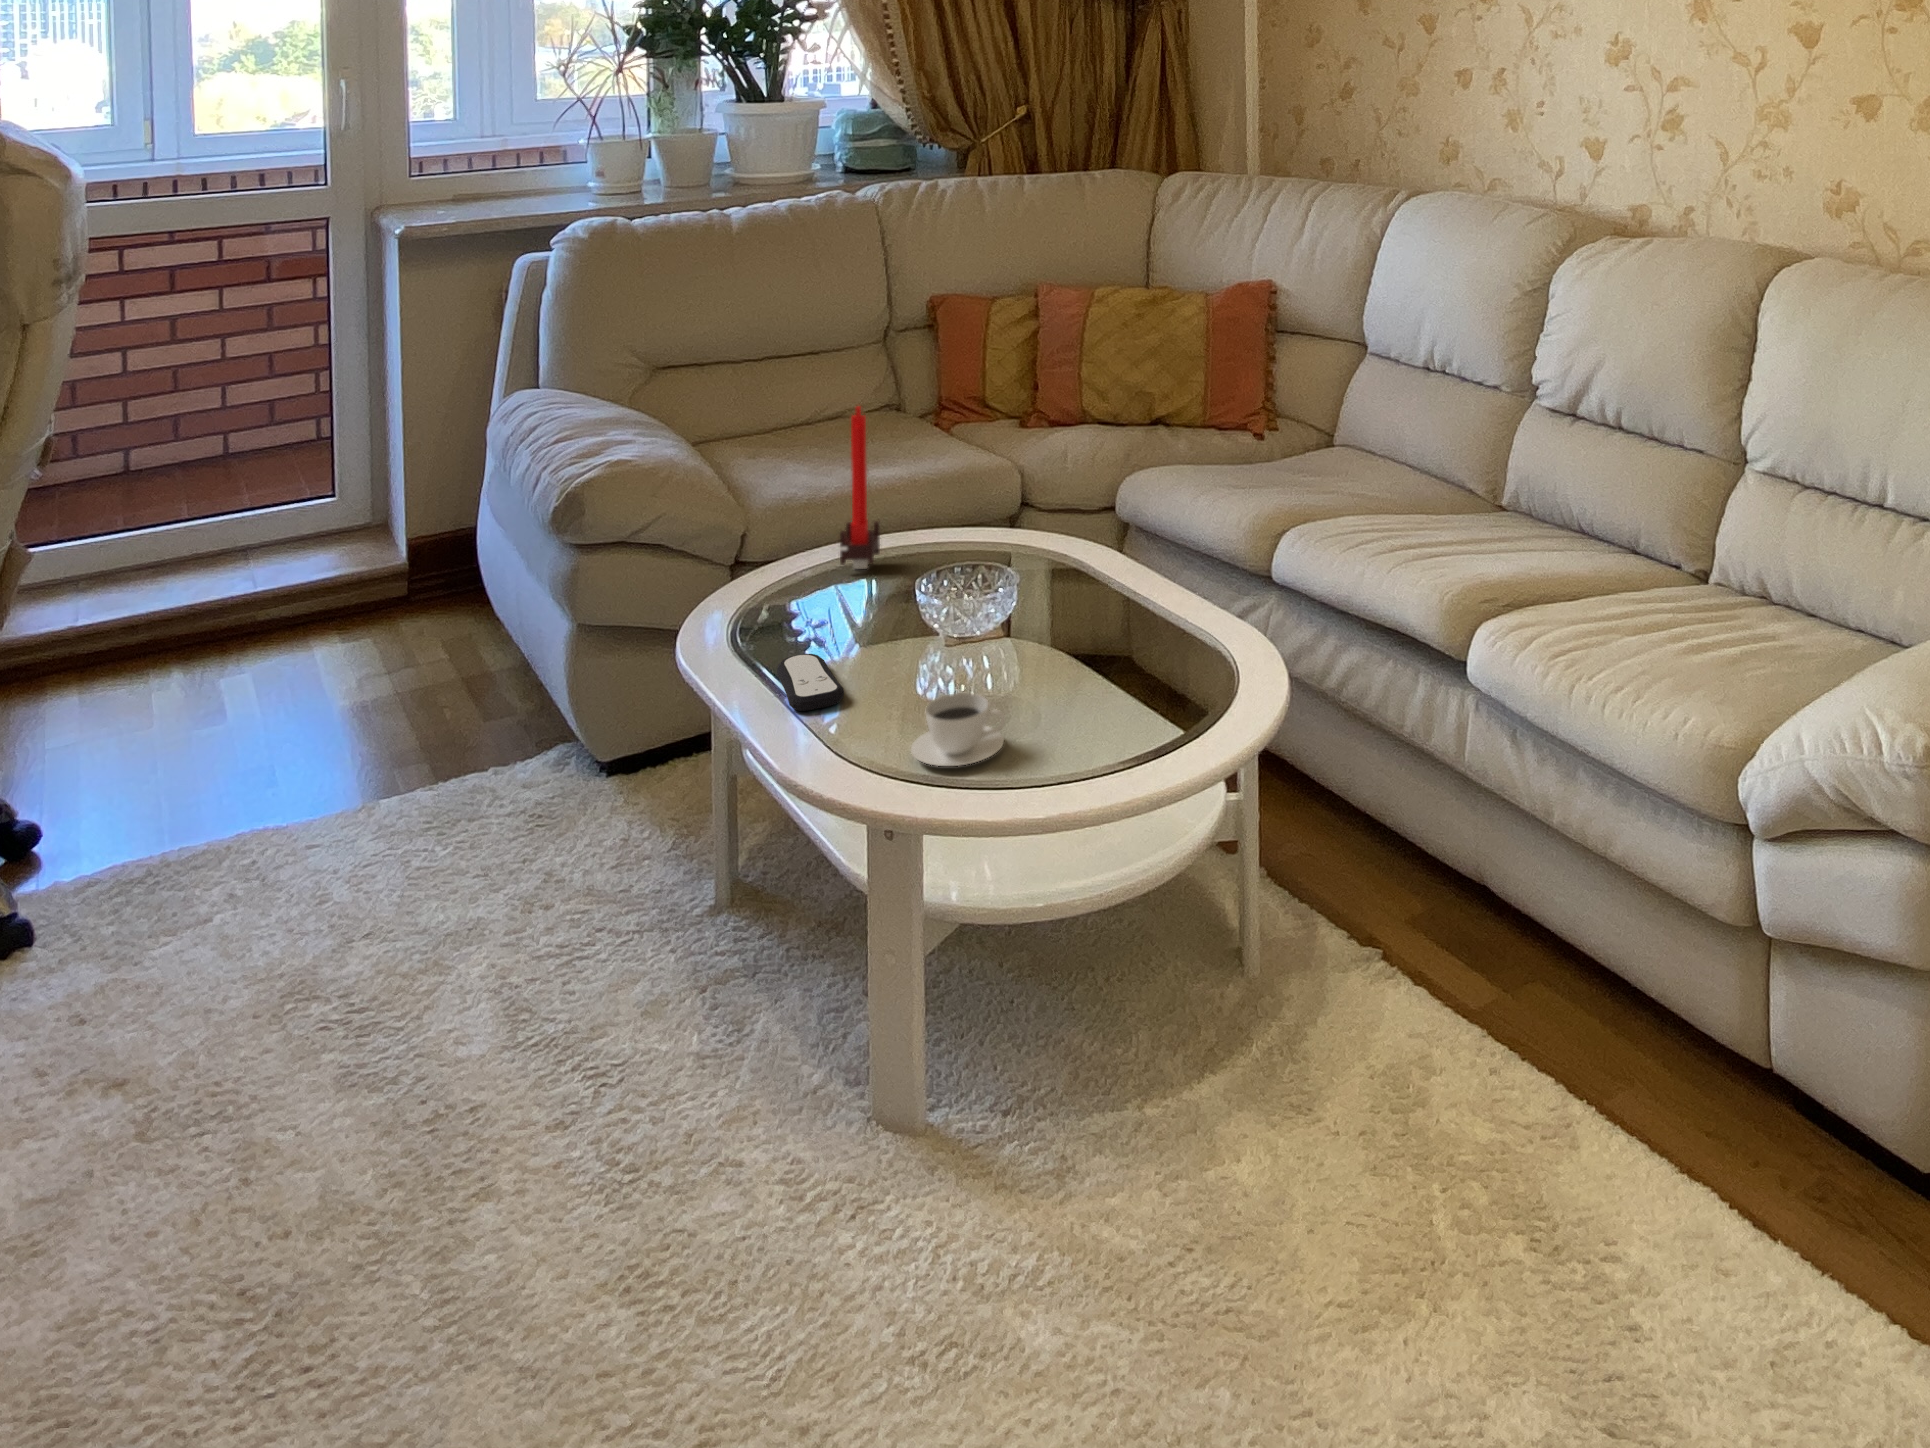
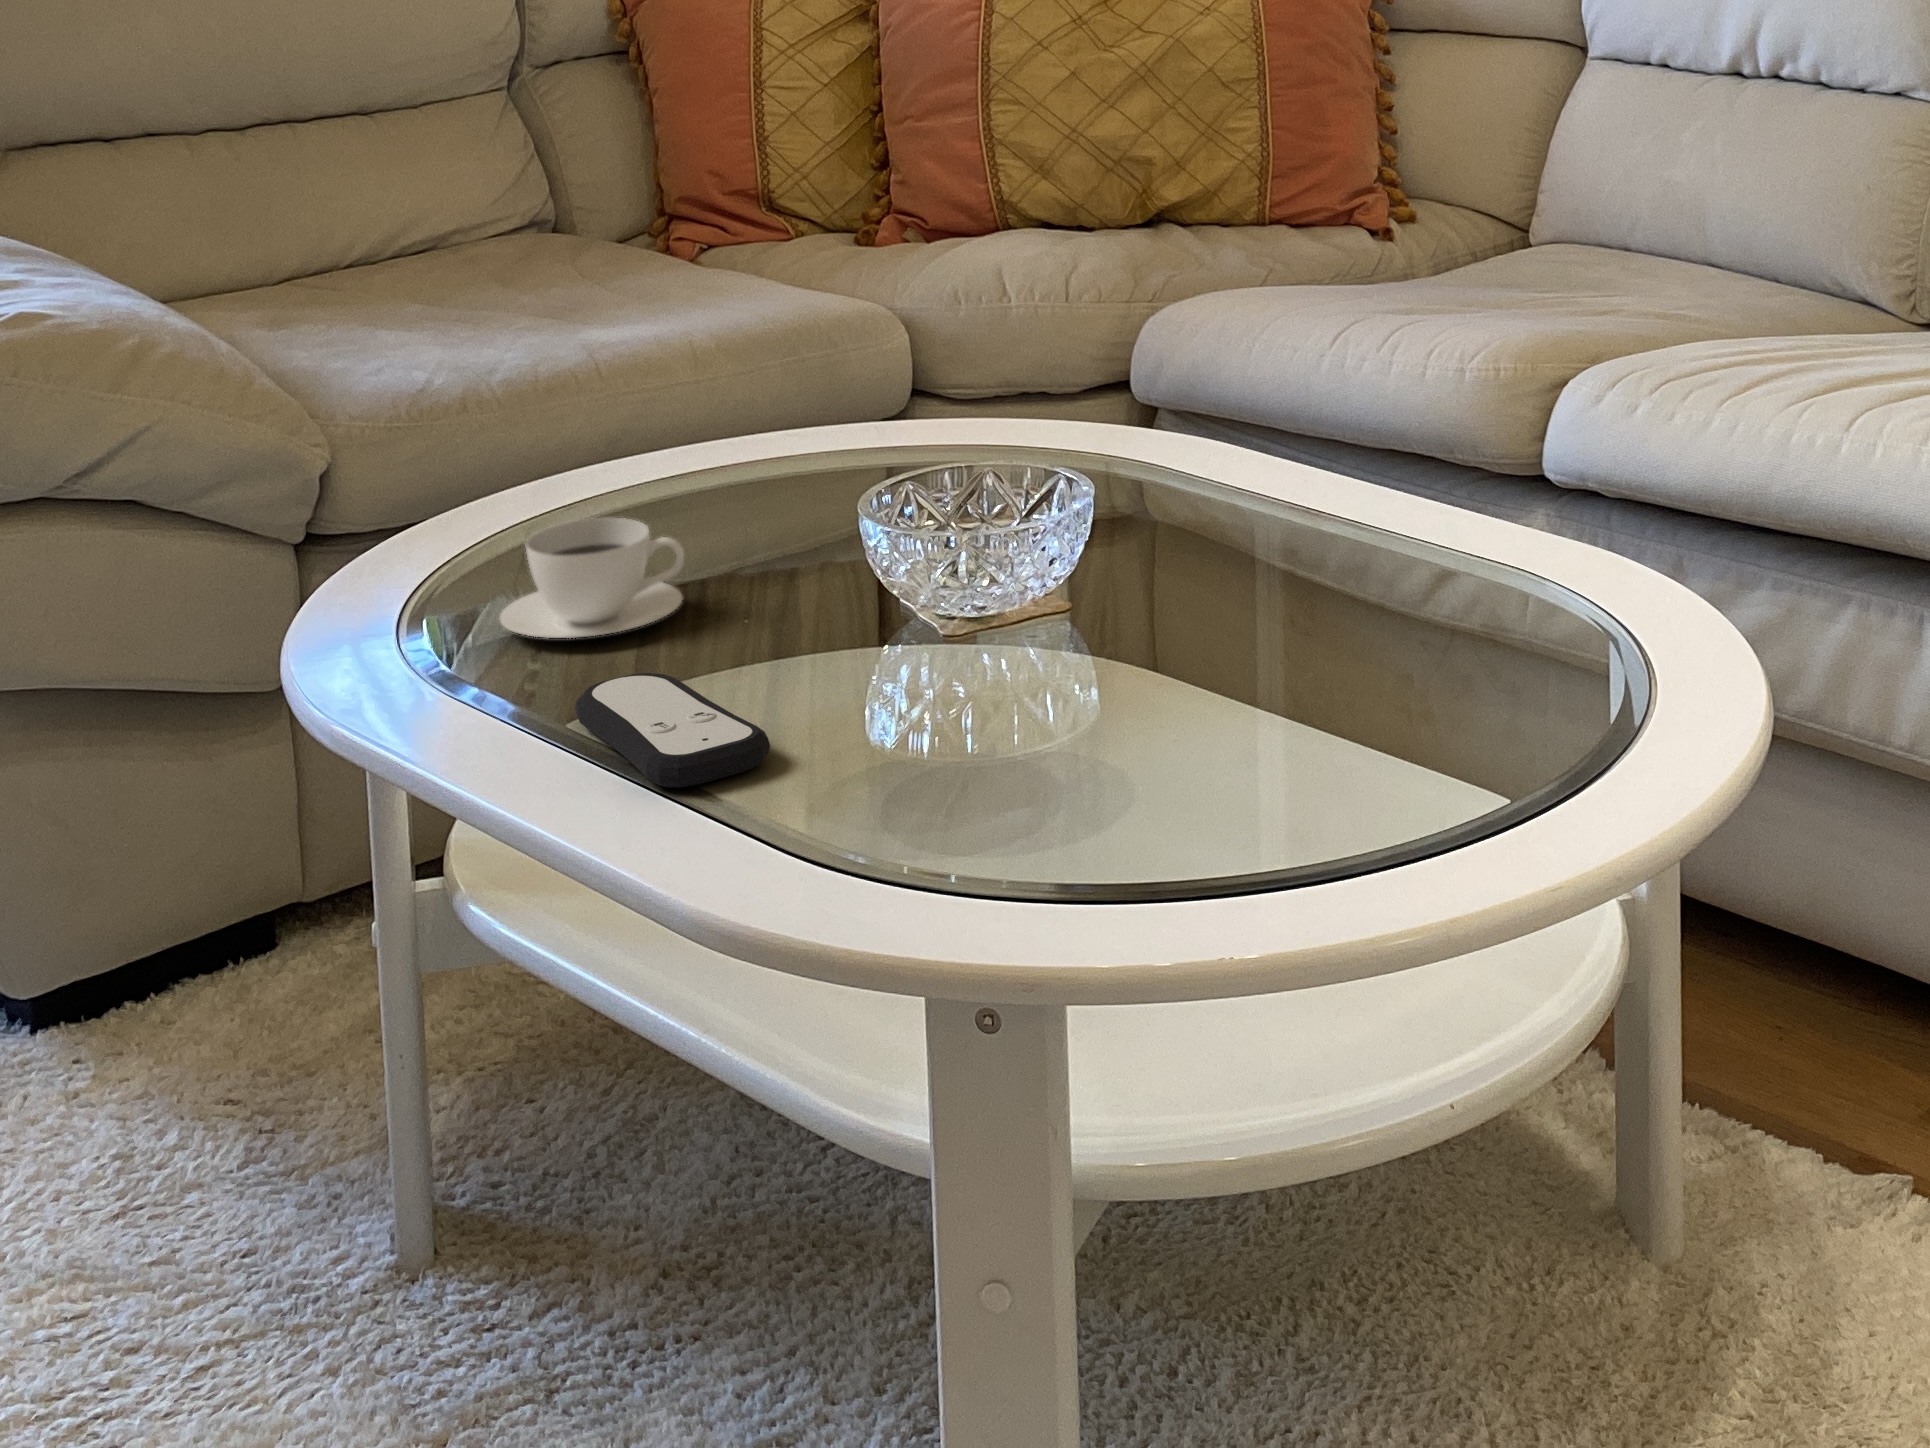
candle: present [840,406,880,569] -> none [606,147,690,514]
teacup: present [911,693,1005,766] -> present [500,518,684,638]

